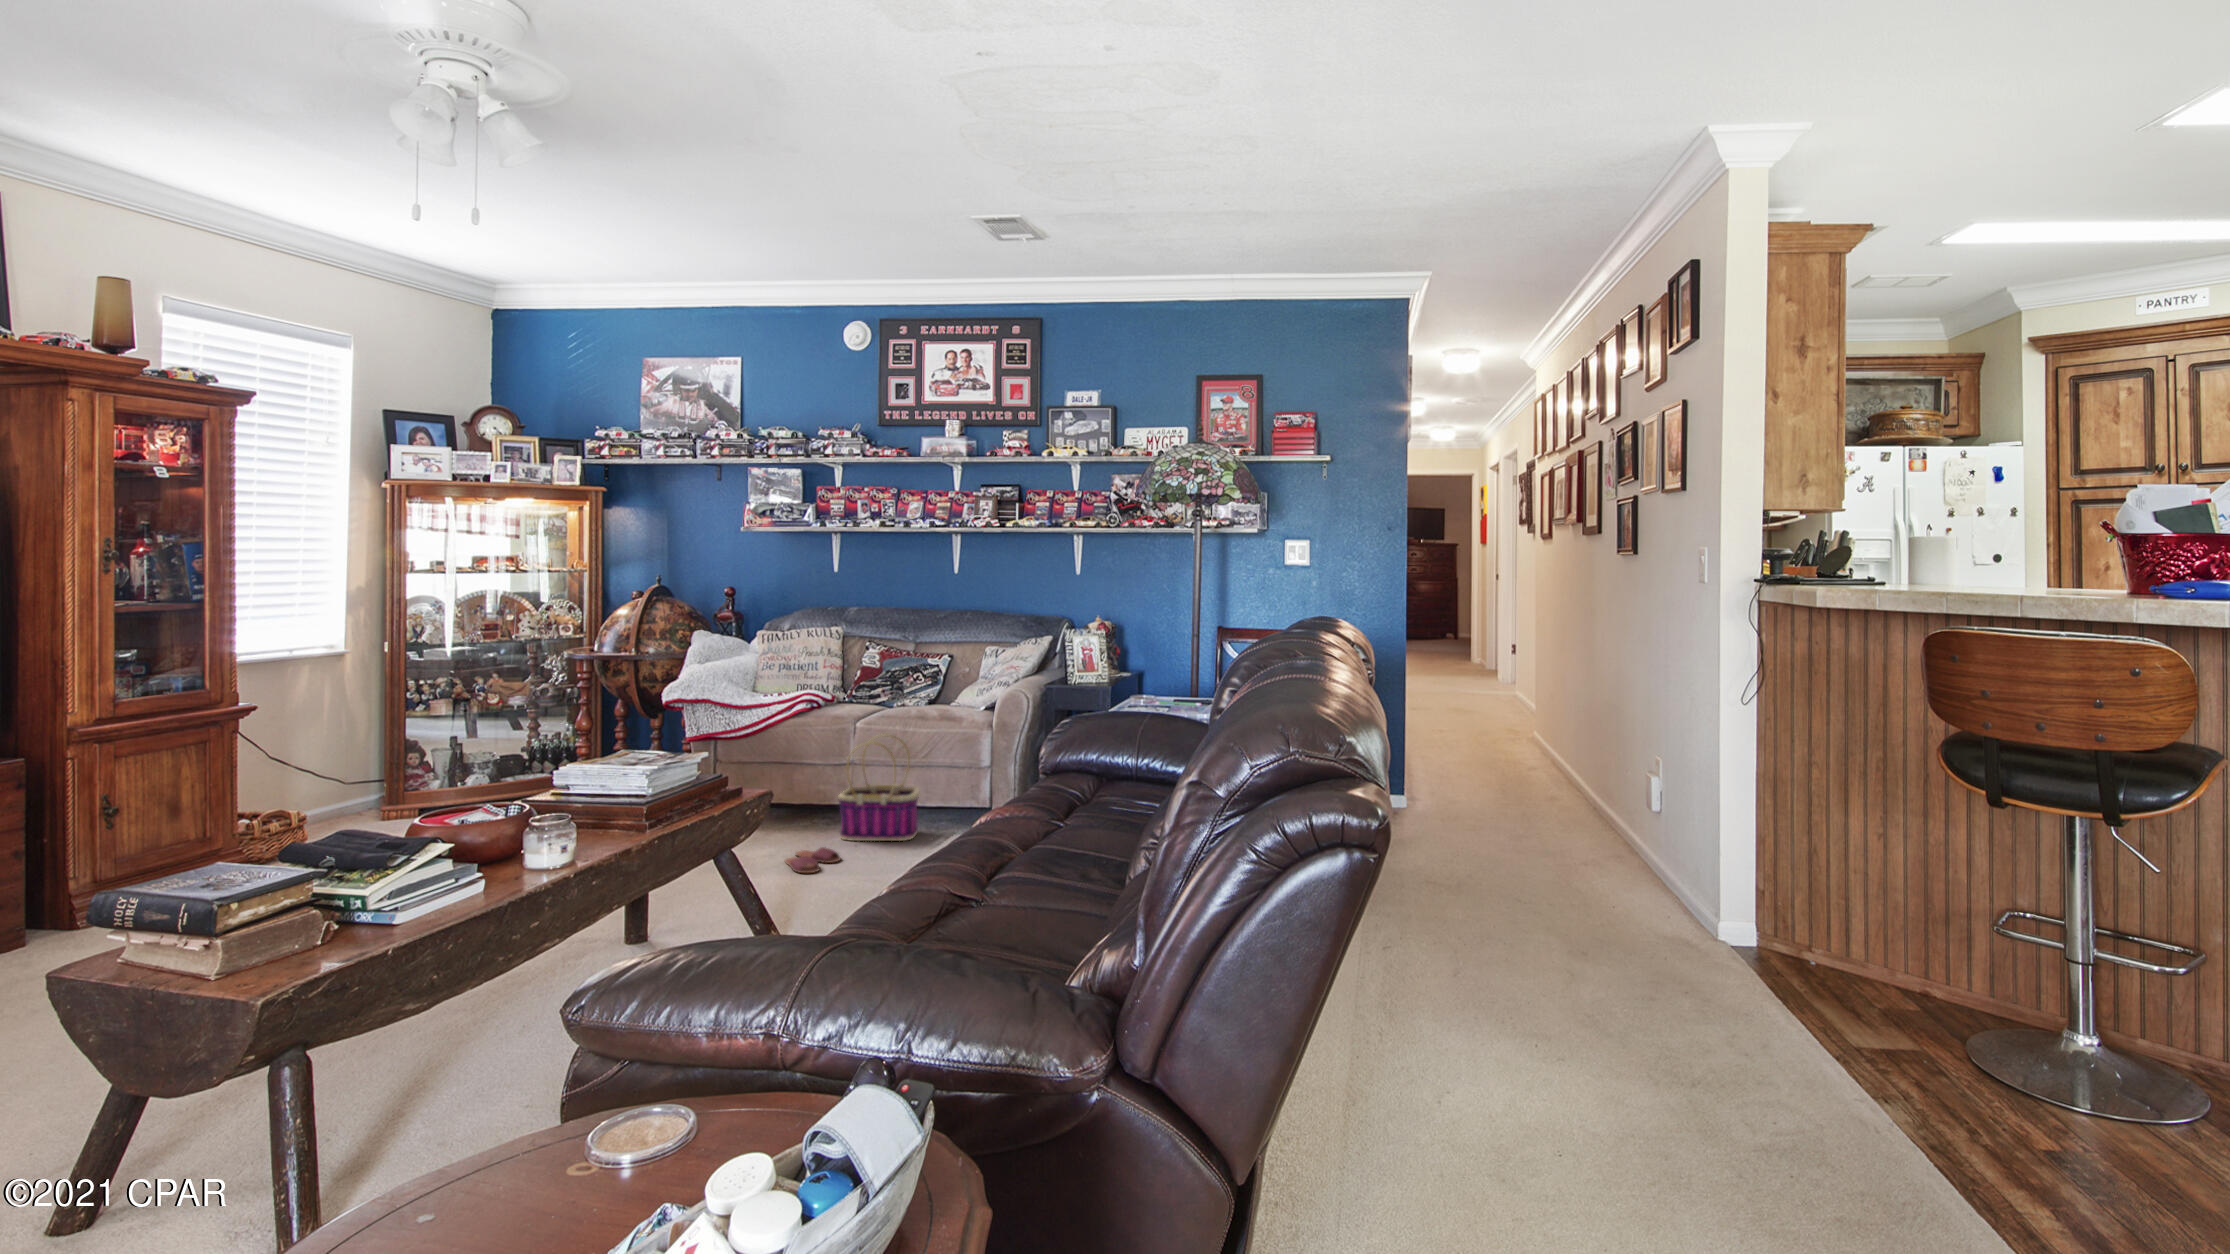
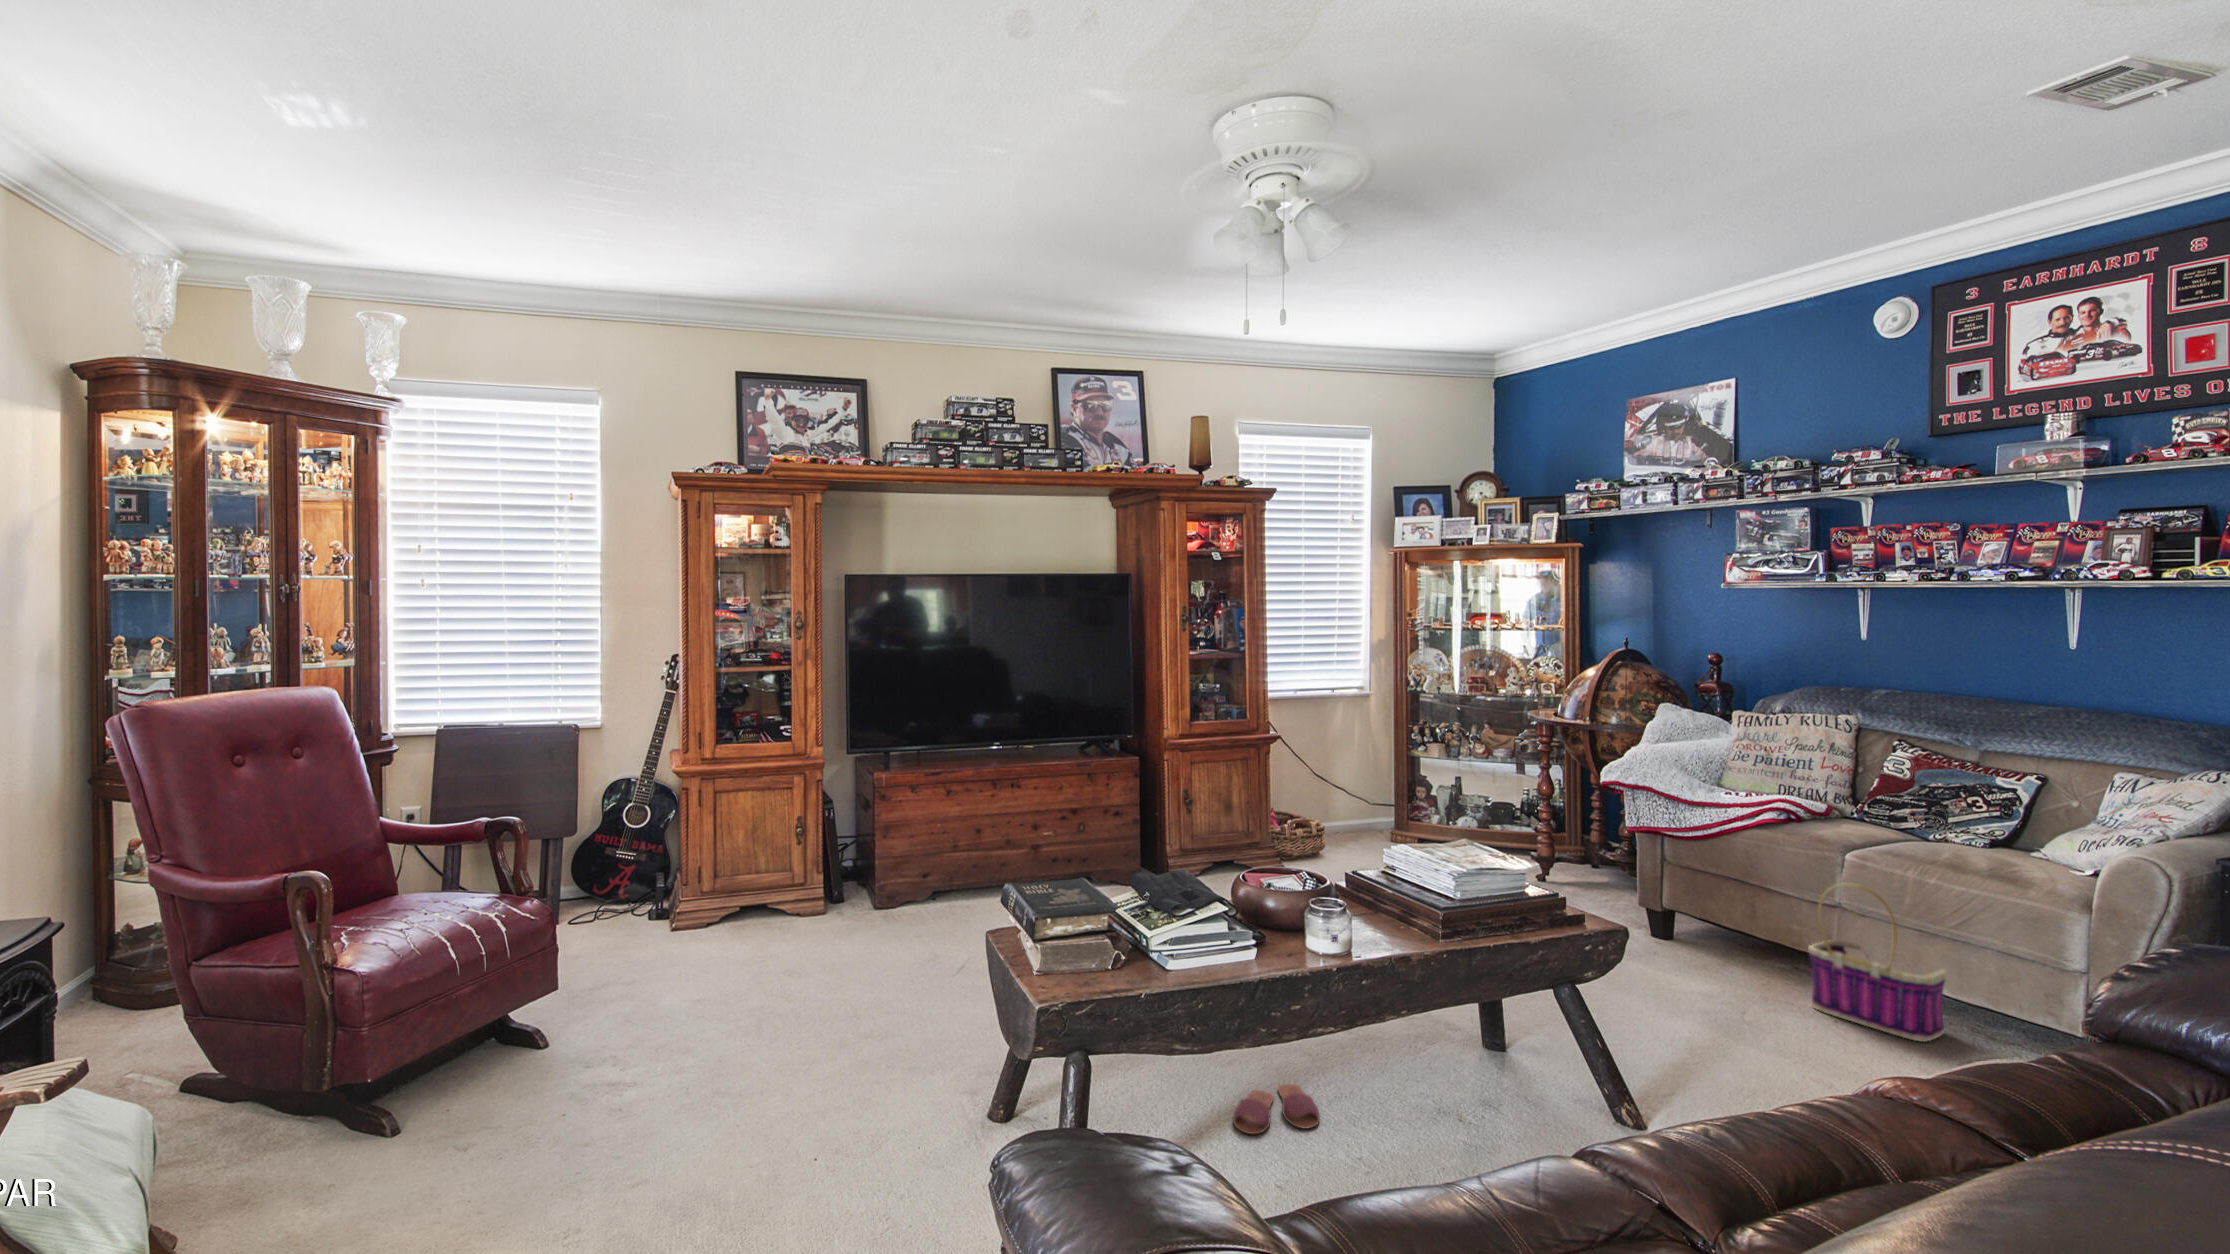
slippers: present [785,847,841,873] -> present [1233,1084,1320,1134]

